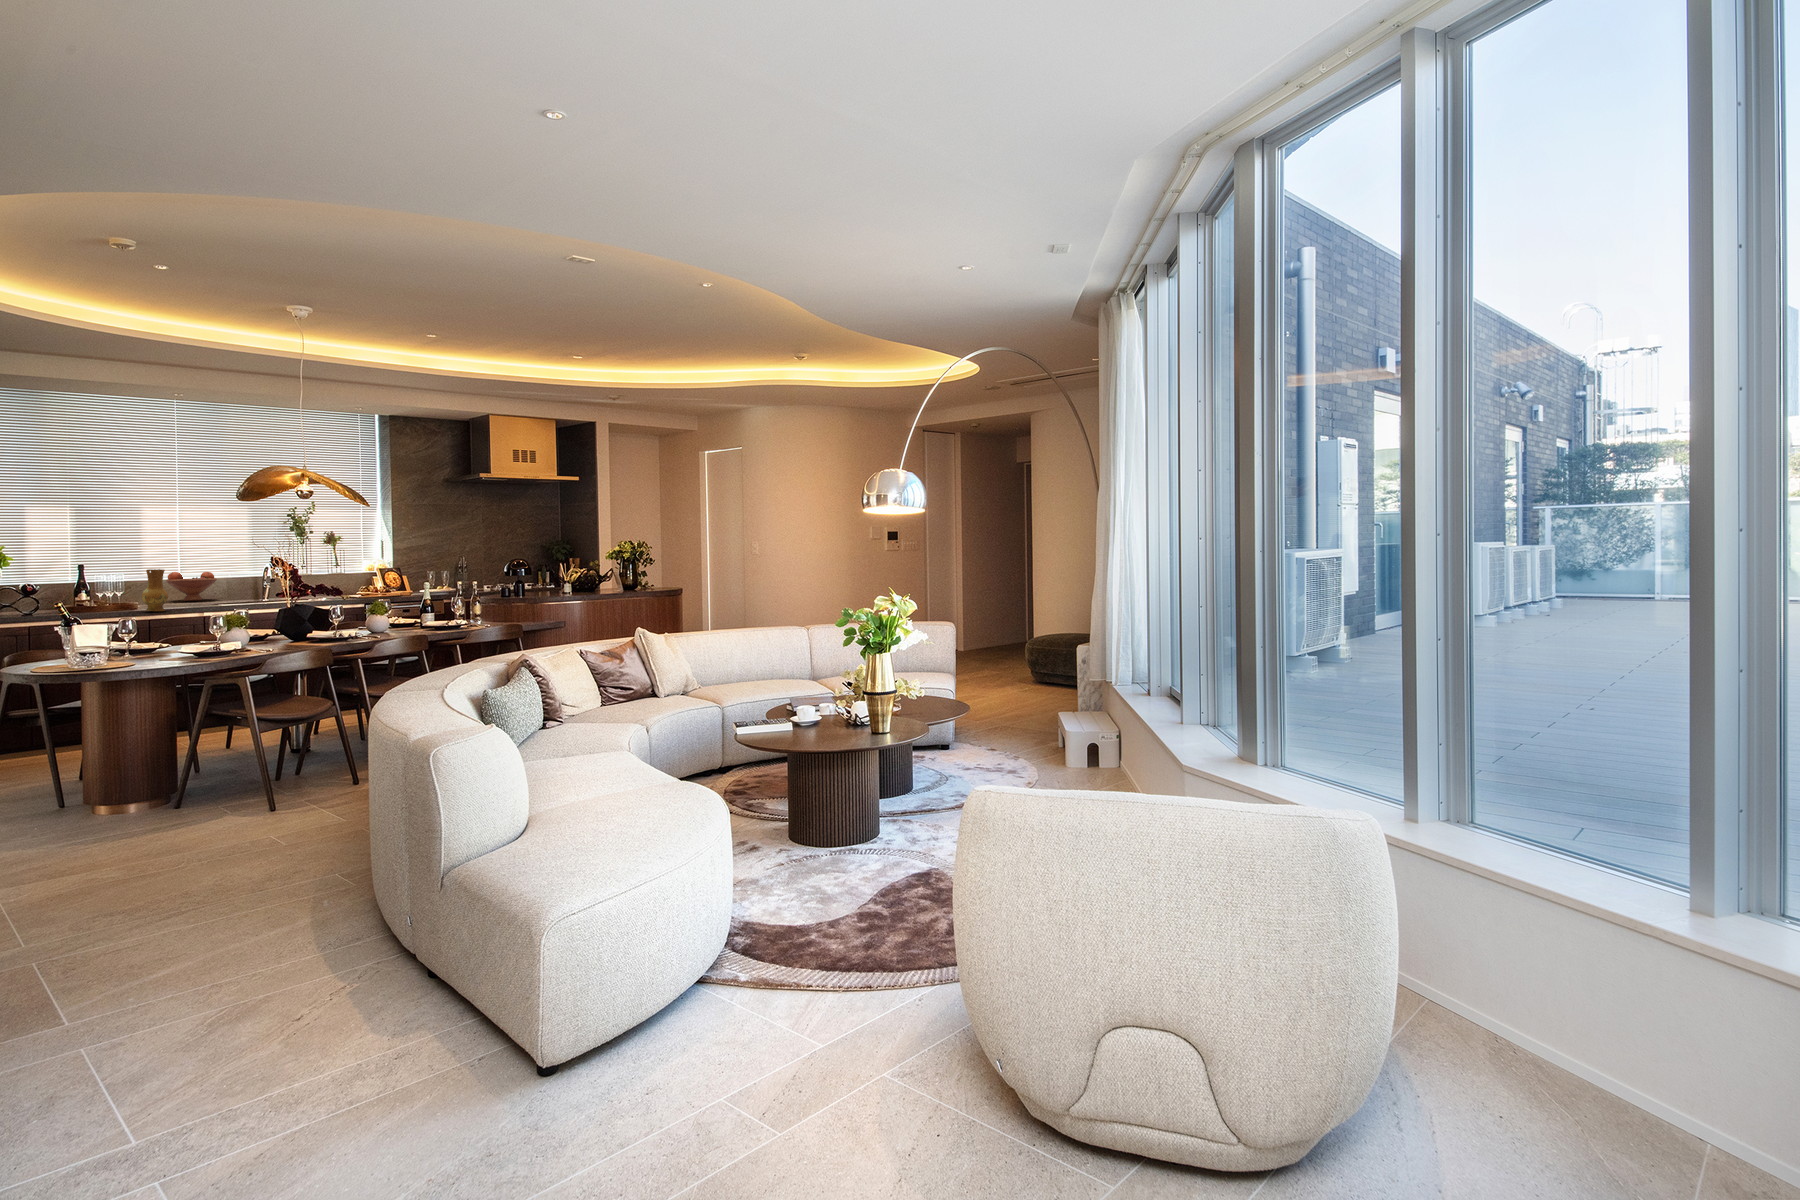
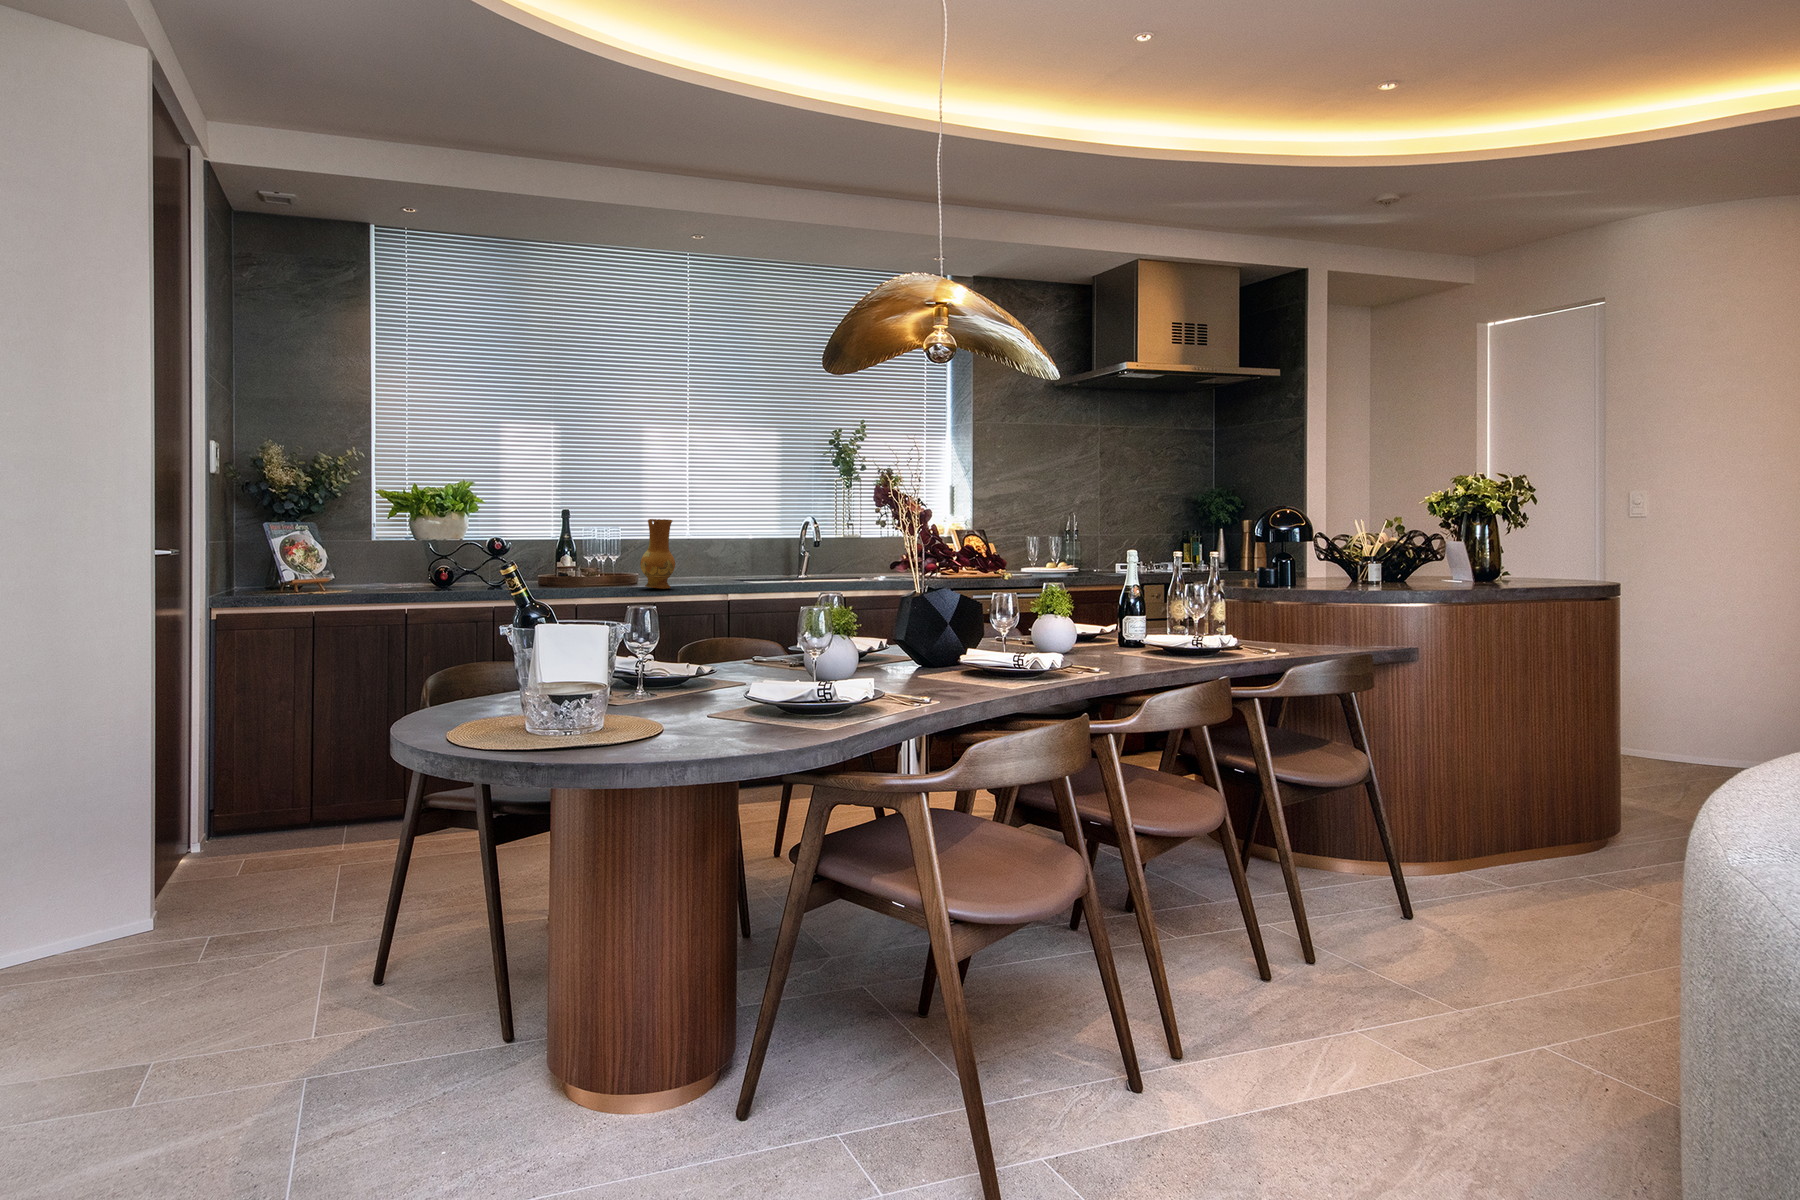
fruit bowl: present [166,572,217,601] -> none [671,527,736,573]

